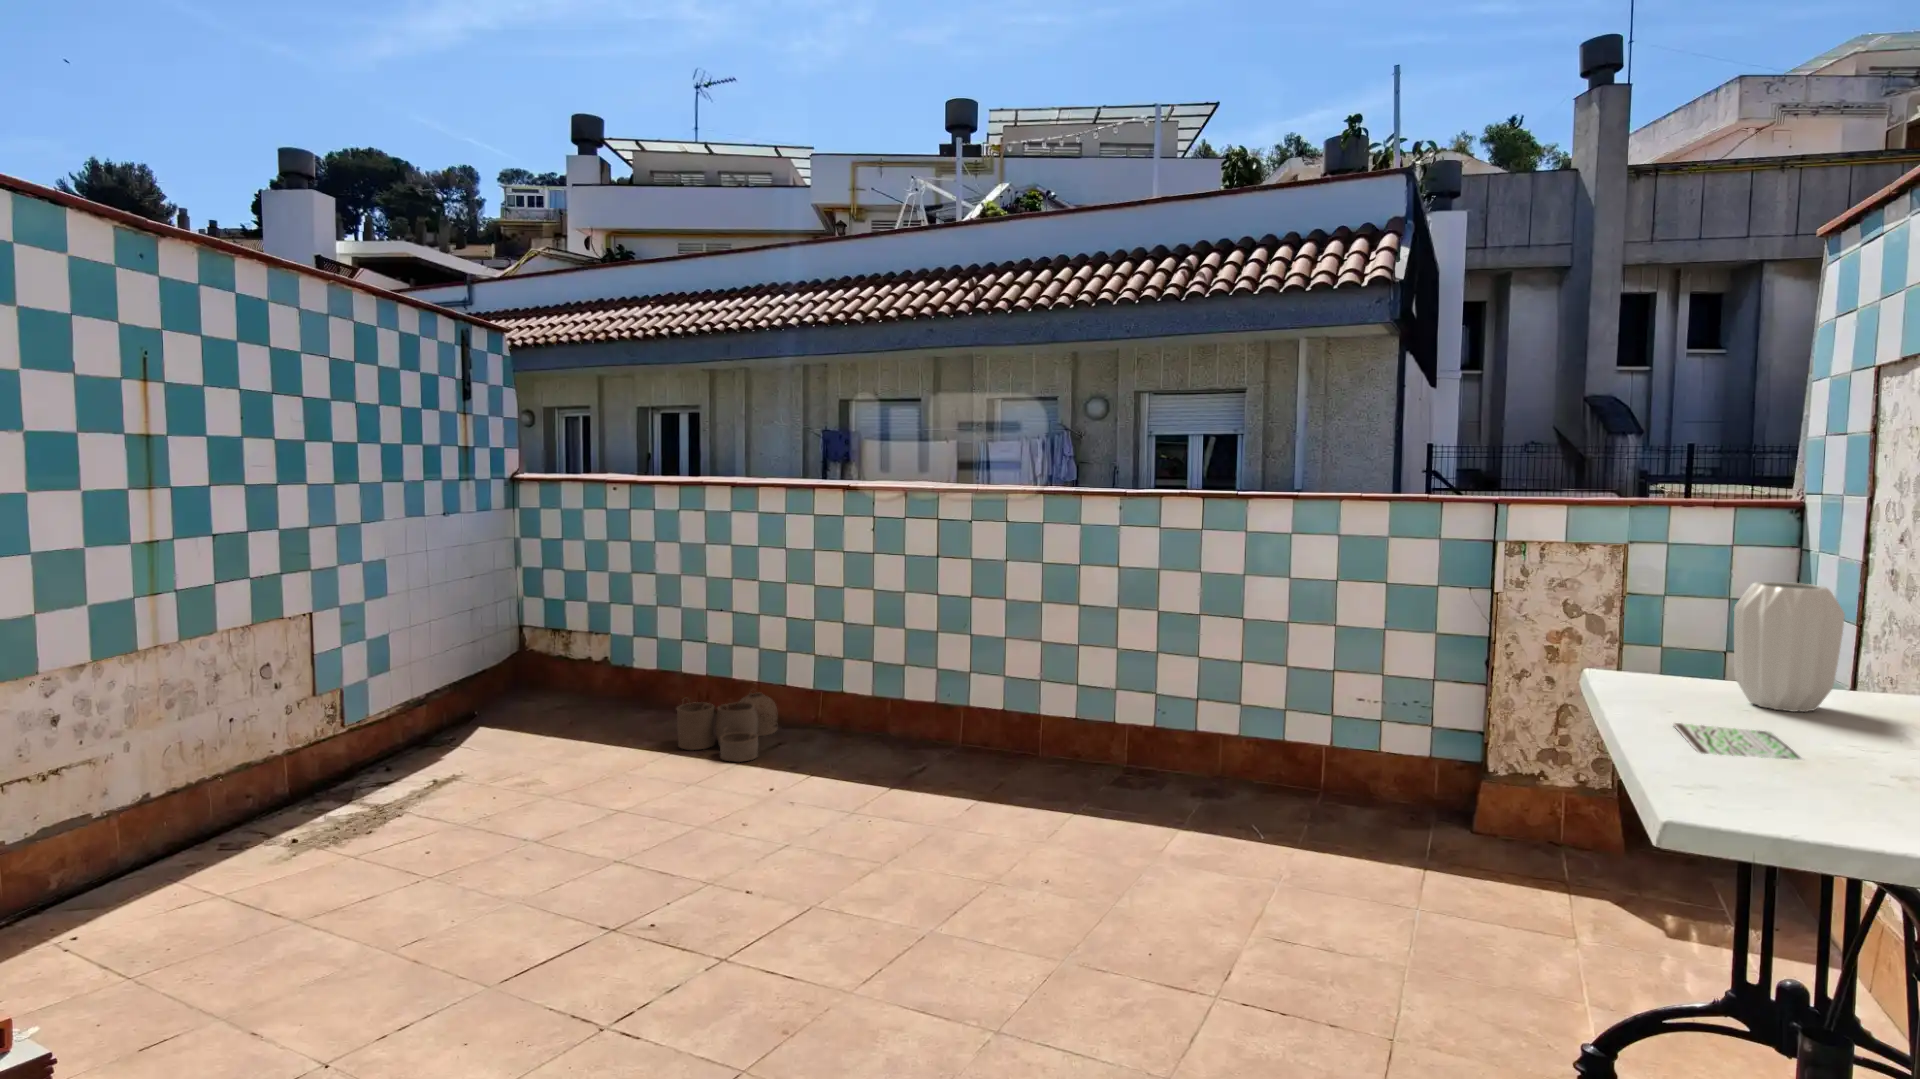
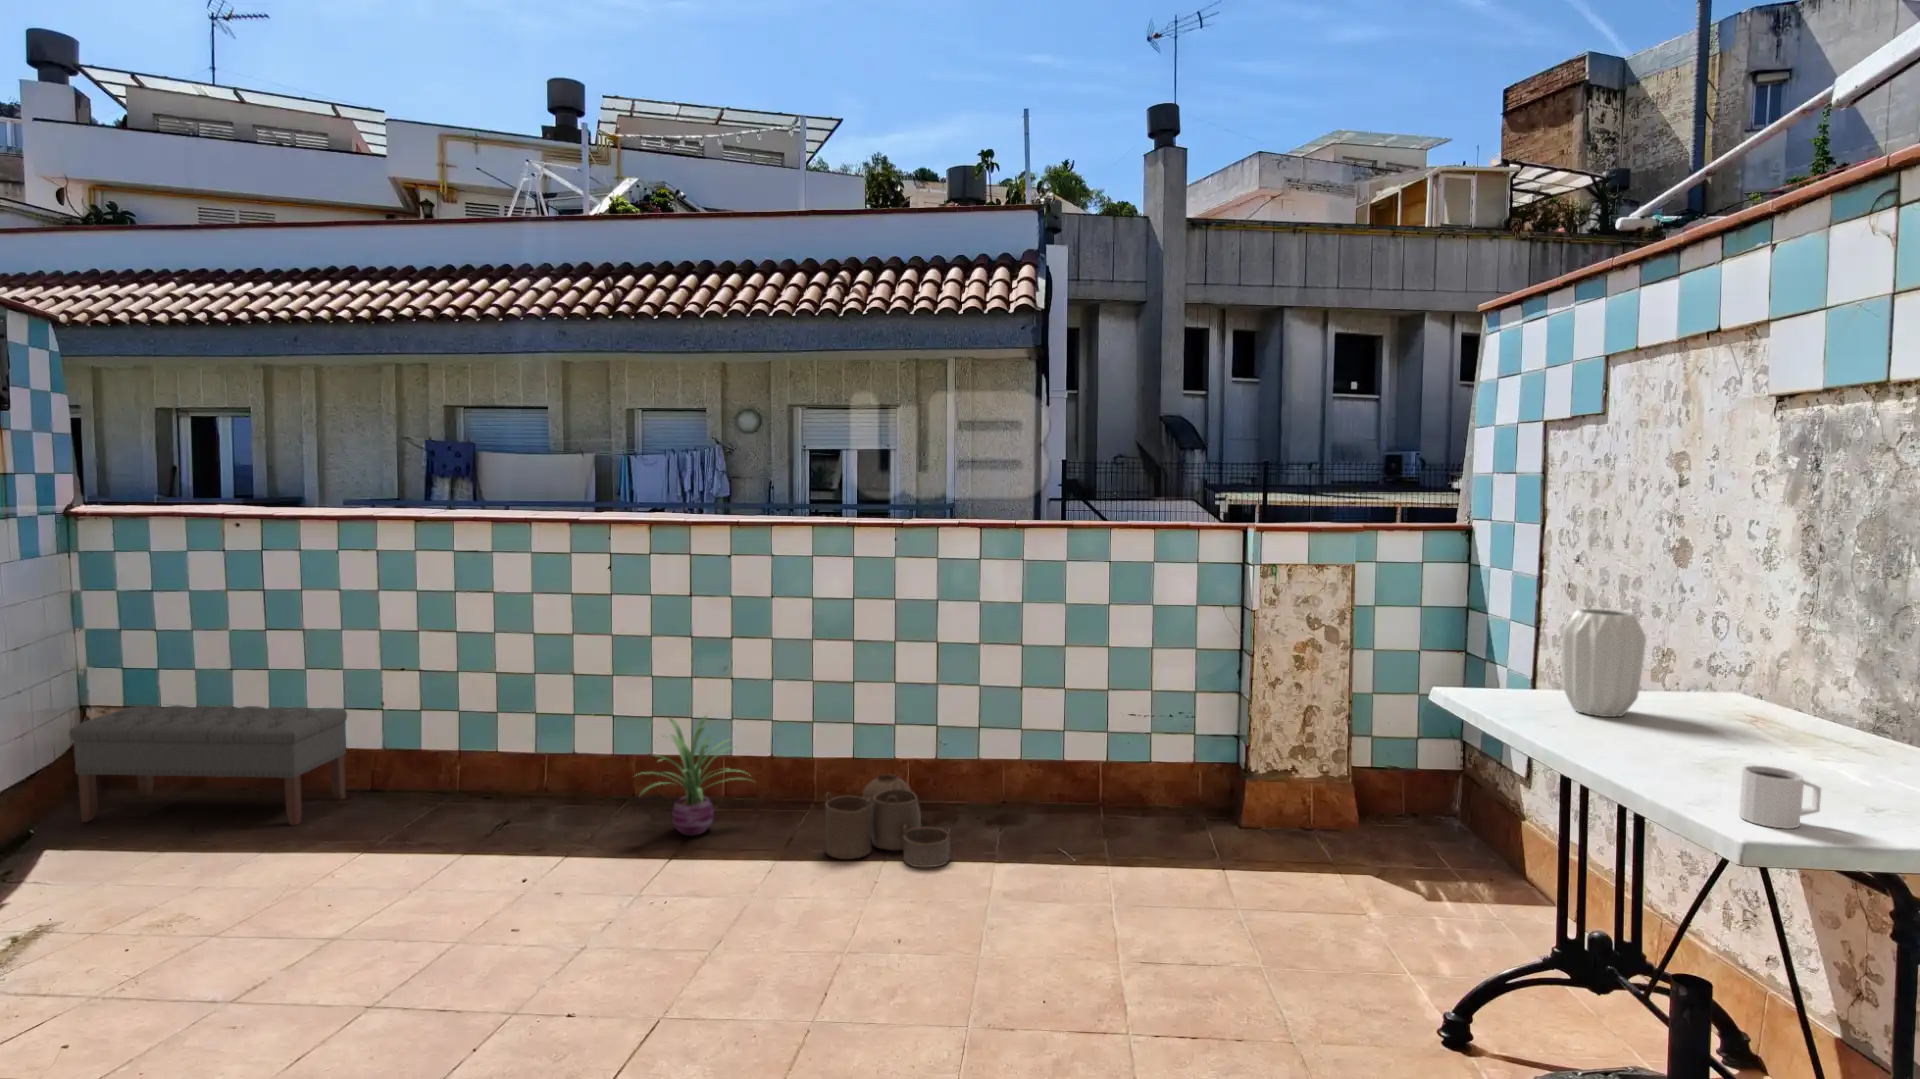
bench: none [501,628,682,729] -> present [69,705,347,825]
decorative plant: none [873,665,981,772] -> present [641,717,731,835]
woven basket: present [677,692,777,762] -> present [826,774,950,867]
book: present [1673,723,1803,760] -> none [1563,739,1701,770]
mug: none [1763,746,1868,822] -> present [1739,765,1821,829]

